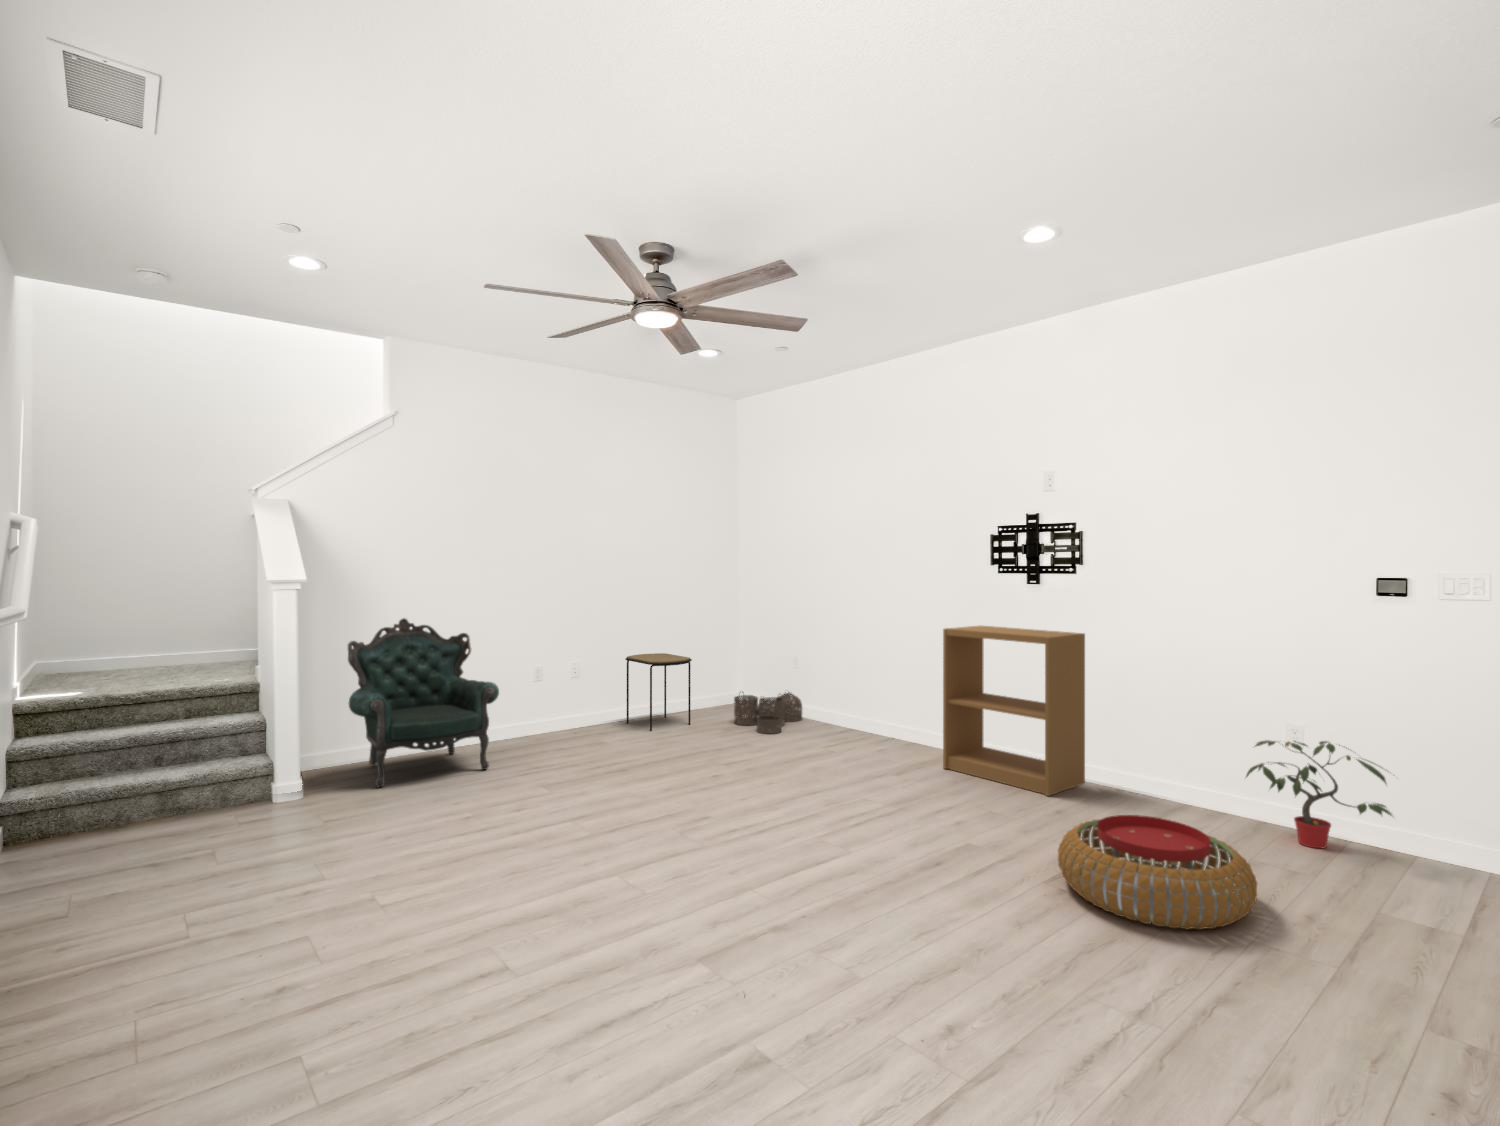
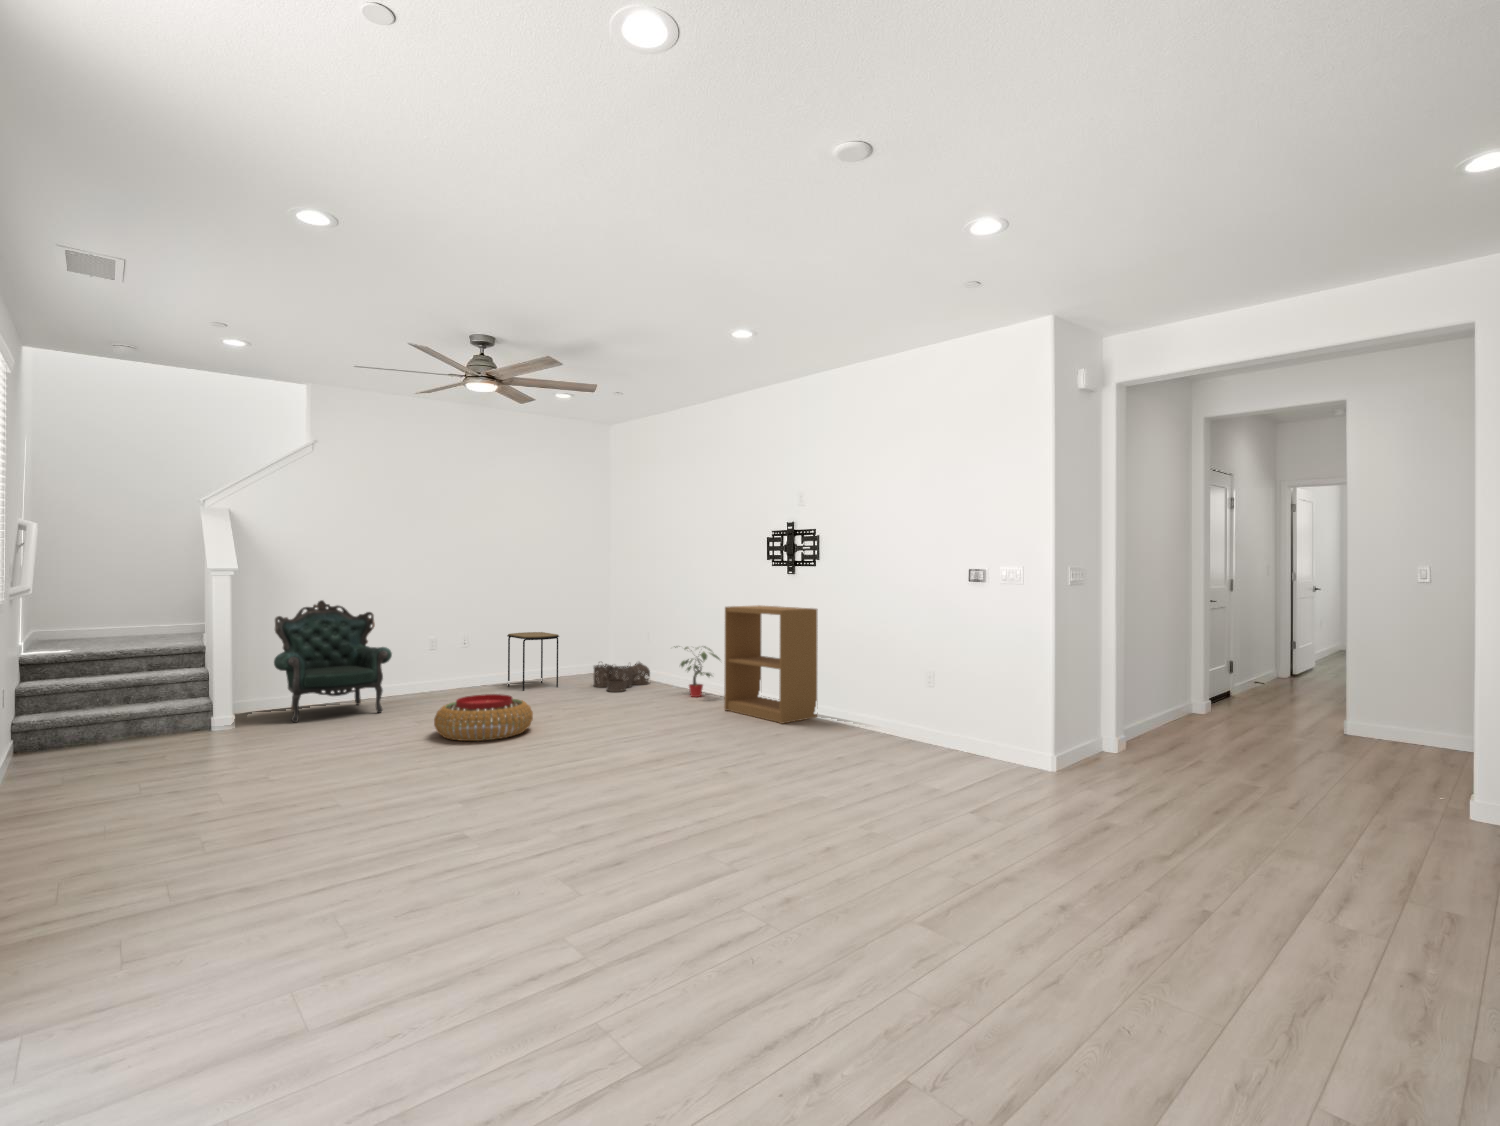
potted plant: present [1246,740,1392,848] -> present [675,647,720,697]
pouf: present [1058,815,1257,930] -> present [434,694,533,741]

